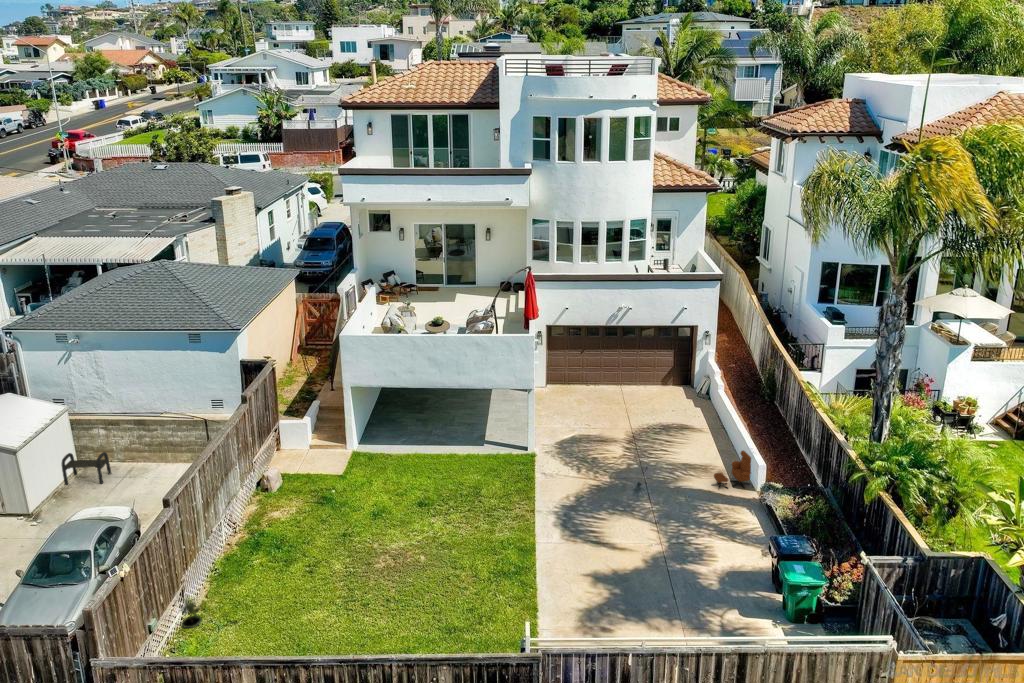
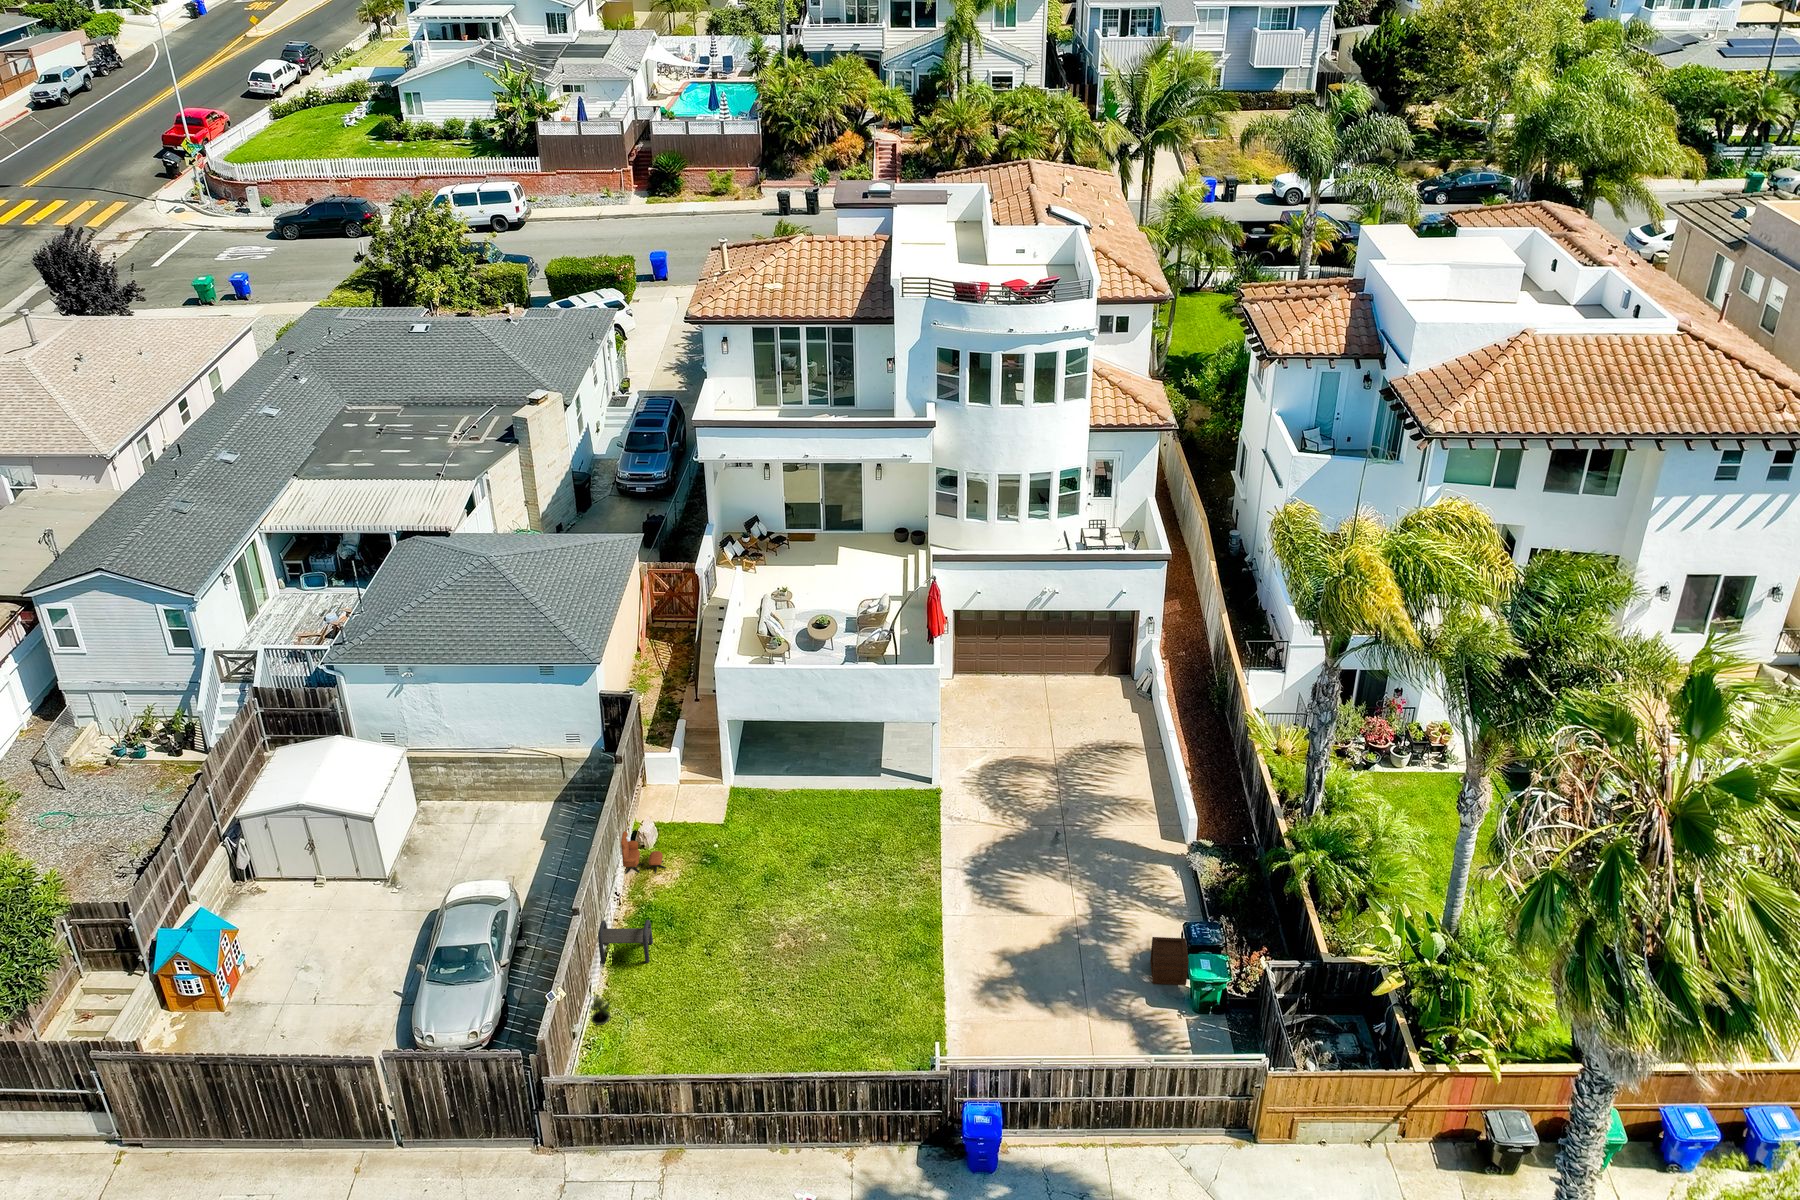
lounge chair: present [713,450,751,489] -> present [621,831,666,874]
bench: present [61,452,111,485] -> present [598,920,653,963]
wooden crate: none [737,550,779,597] -> present [1150,937,1189,985]

